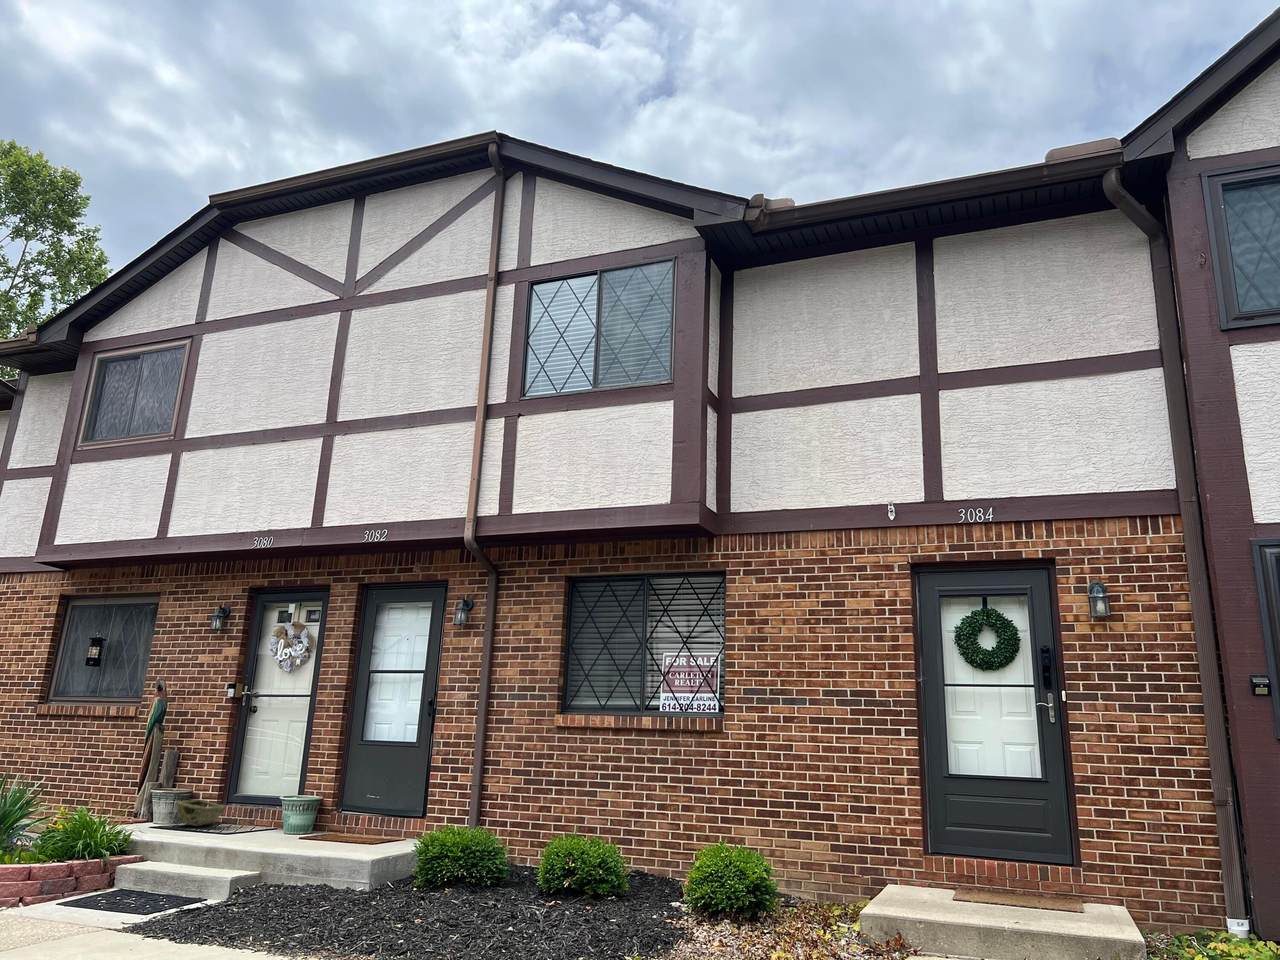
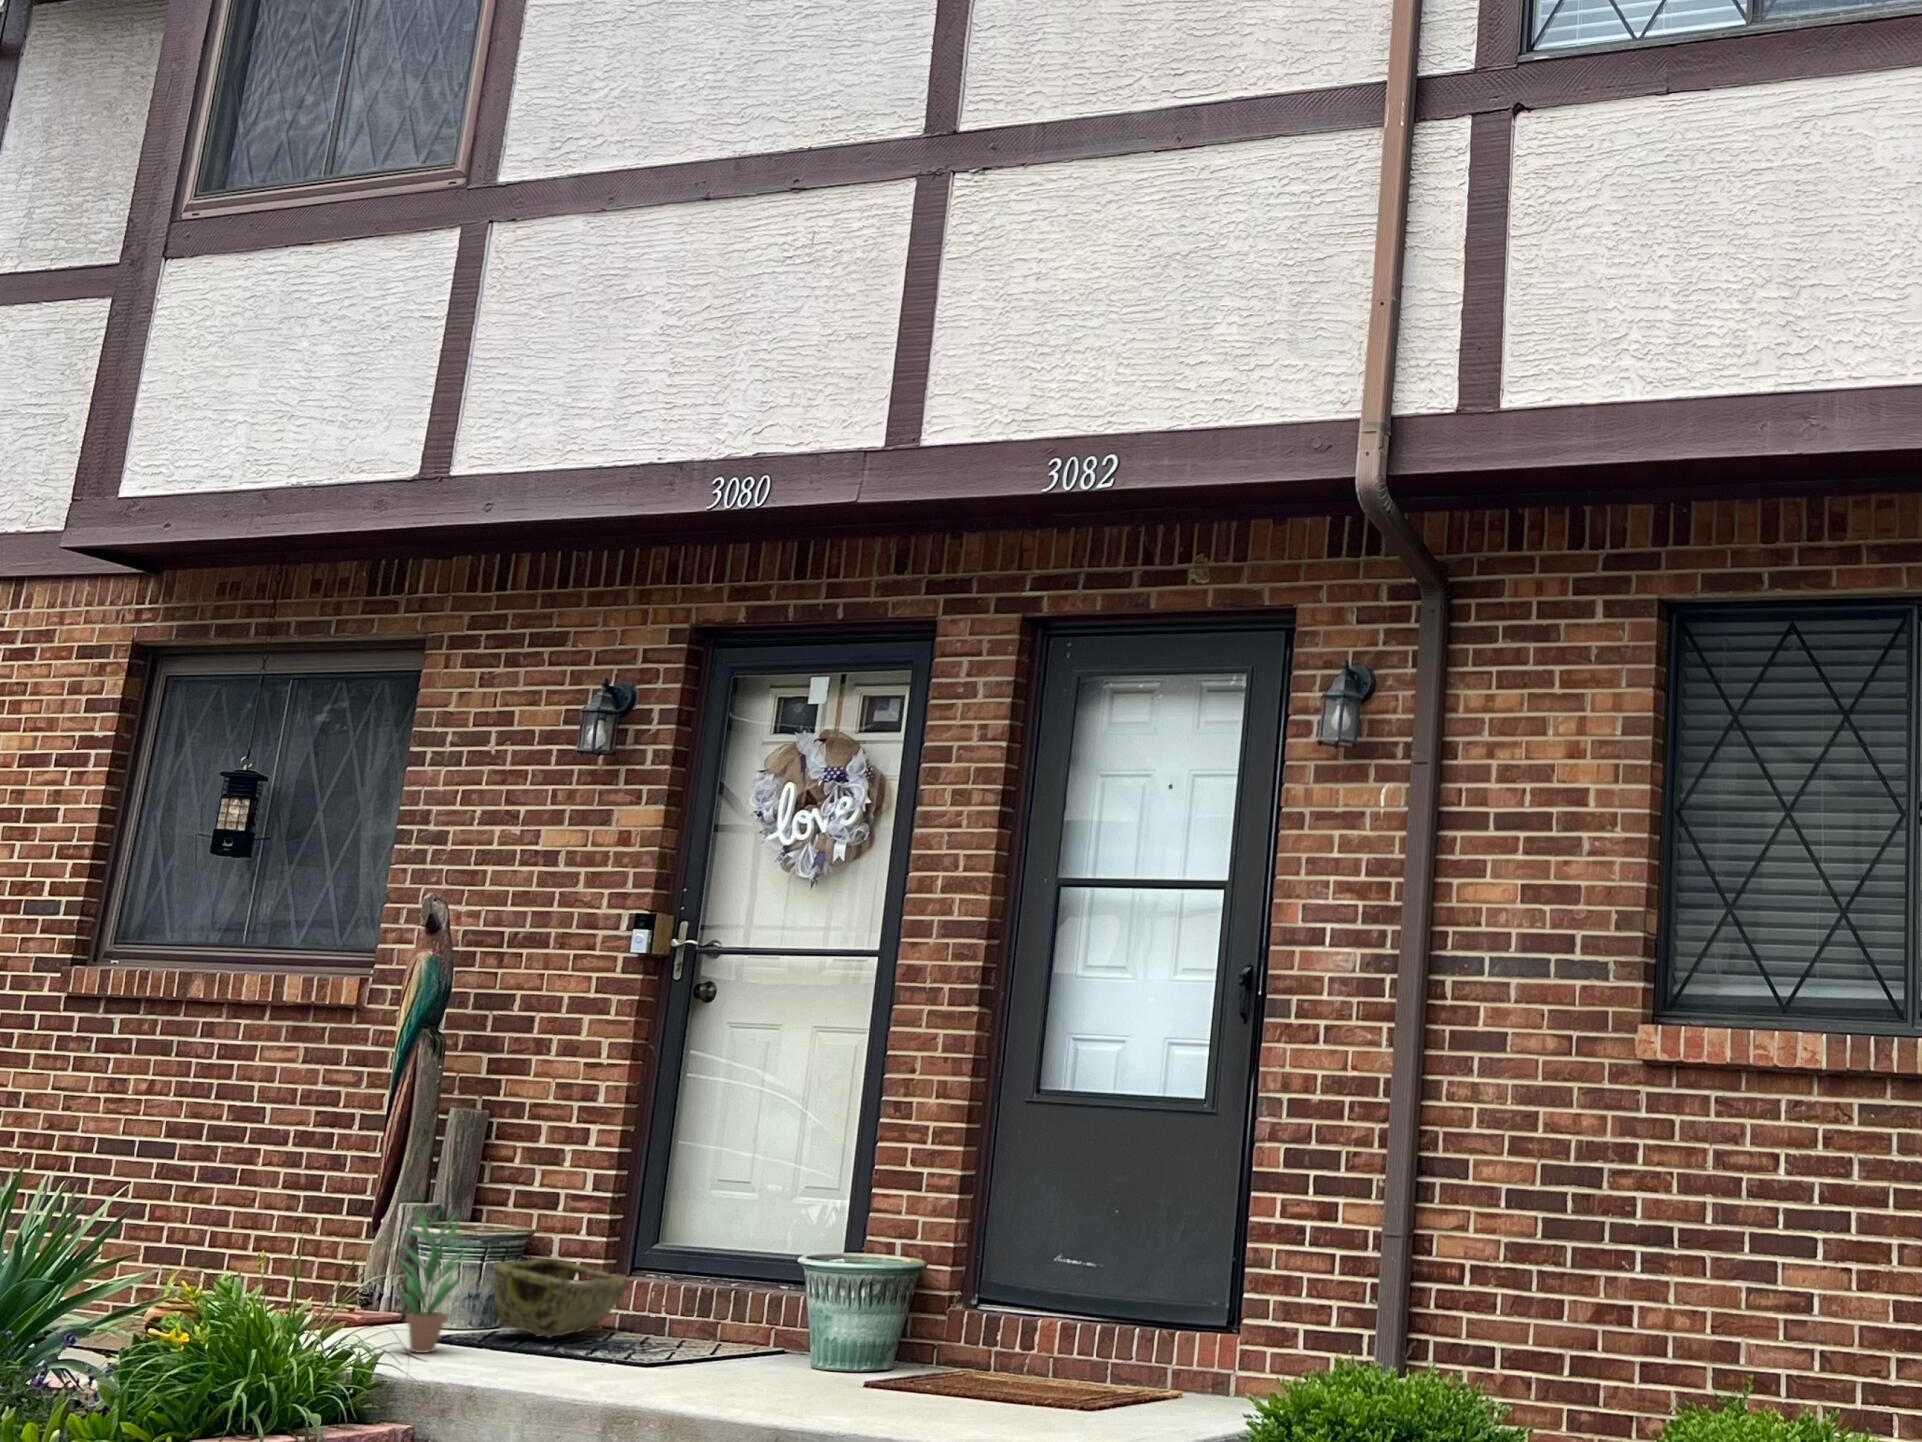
potted plant: none [141,782,169,832] -> present [399,1209,471,1353]

